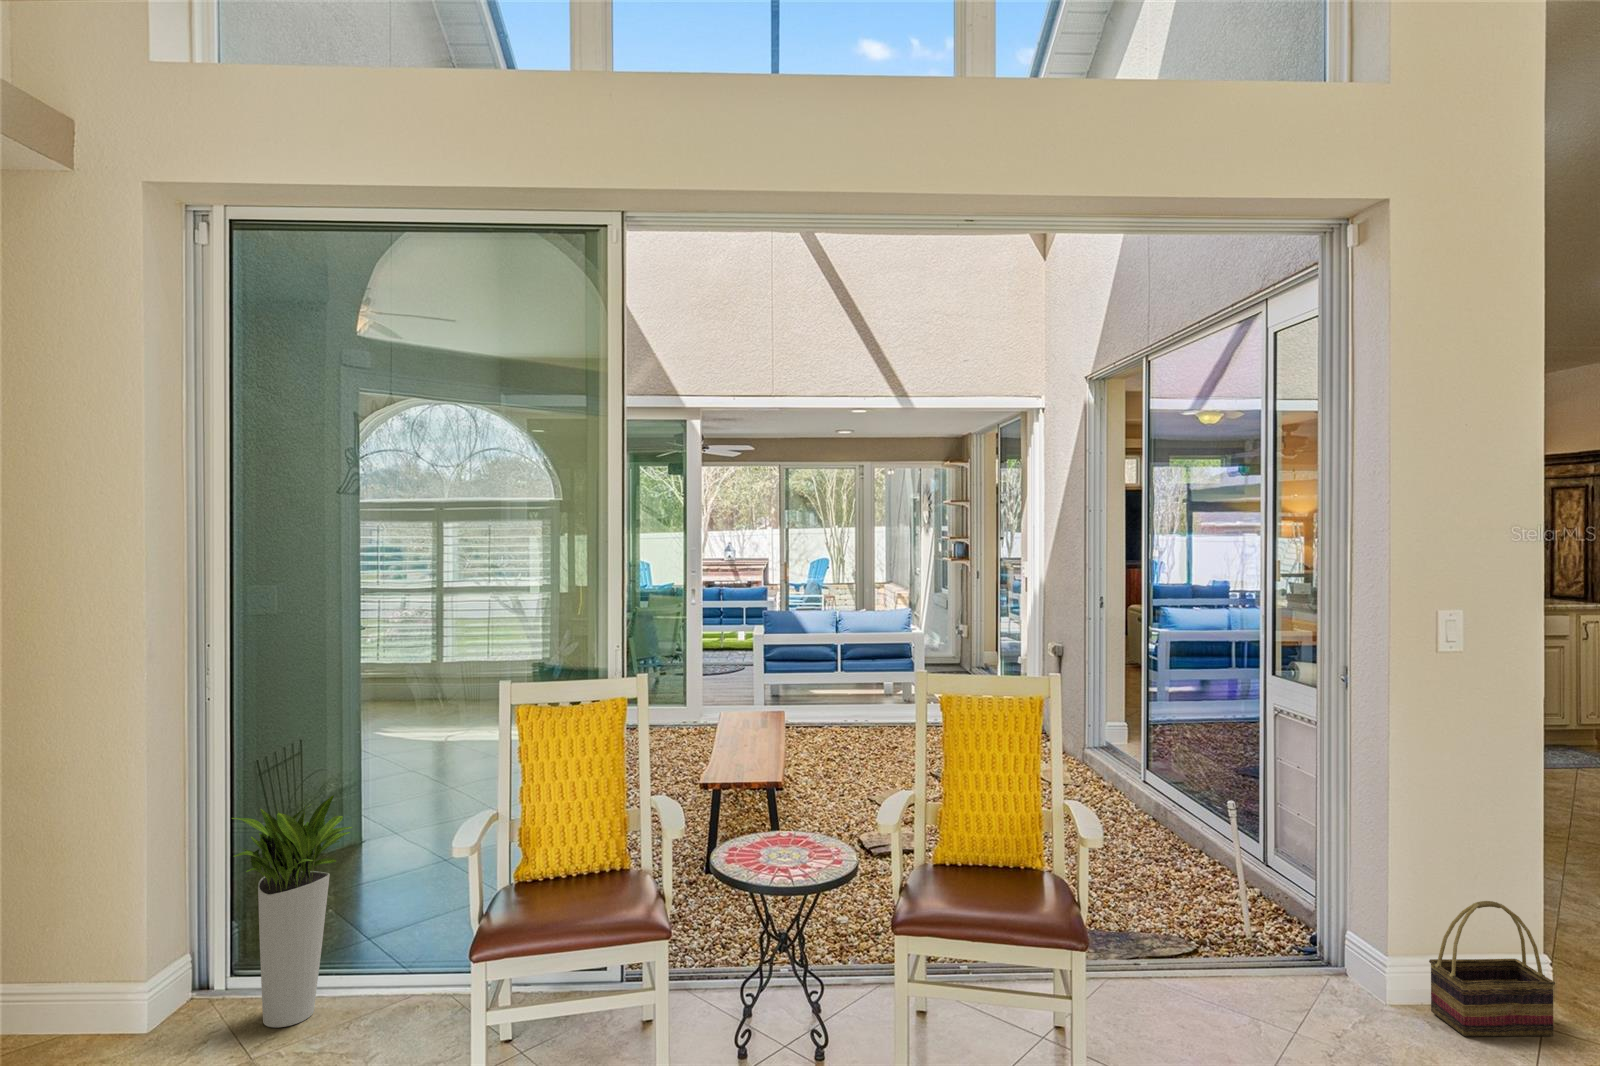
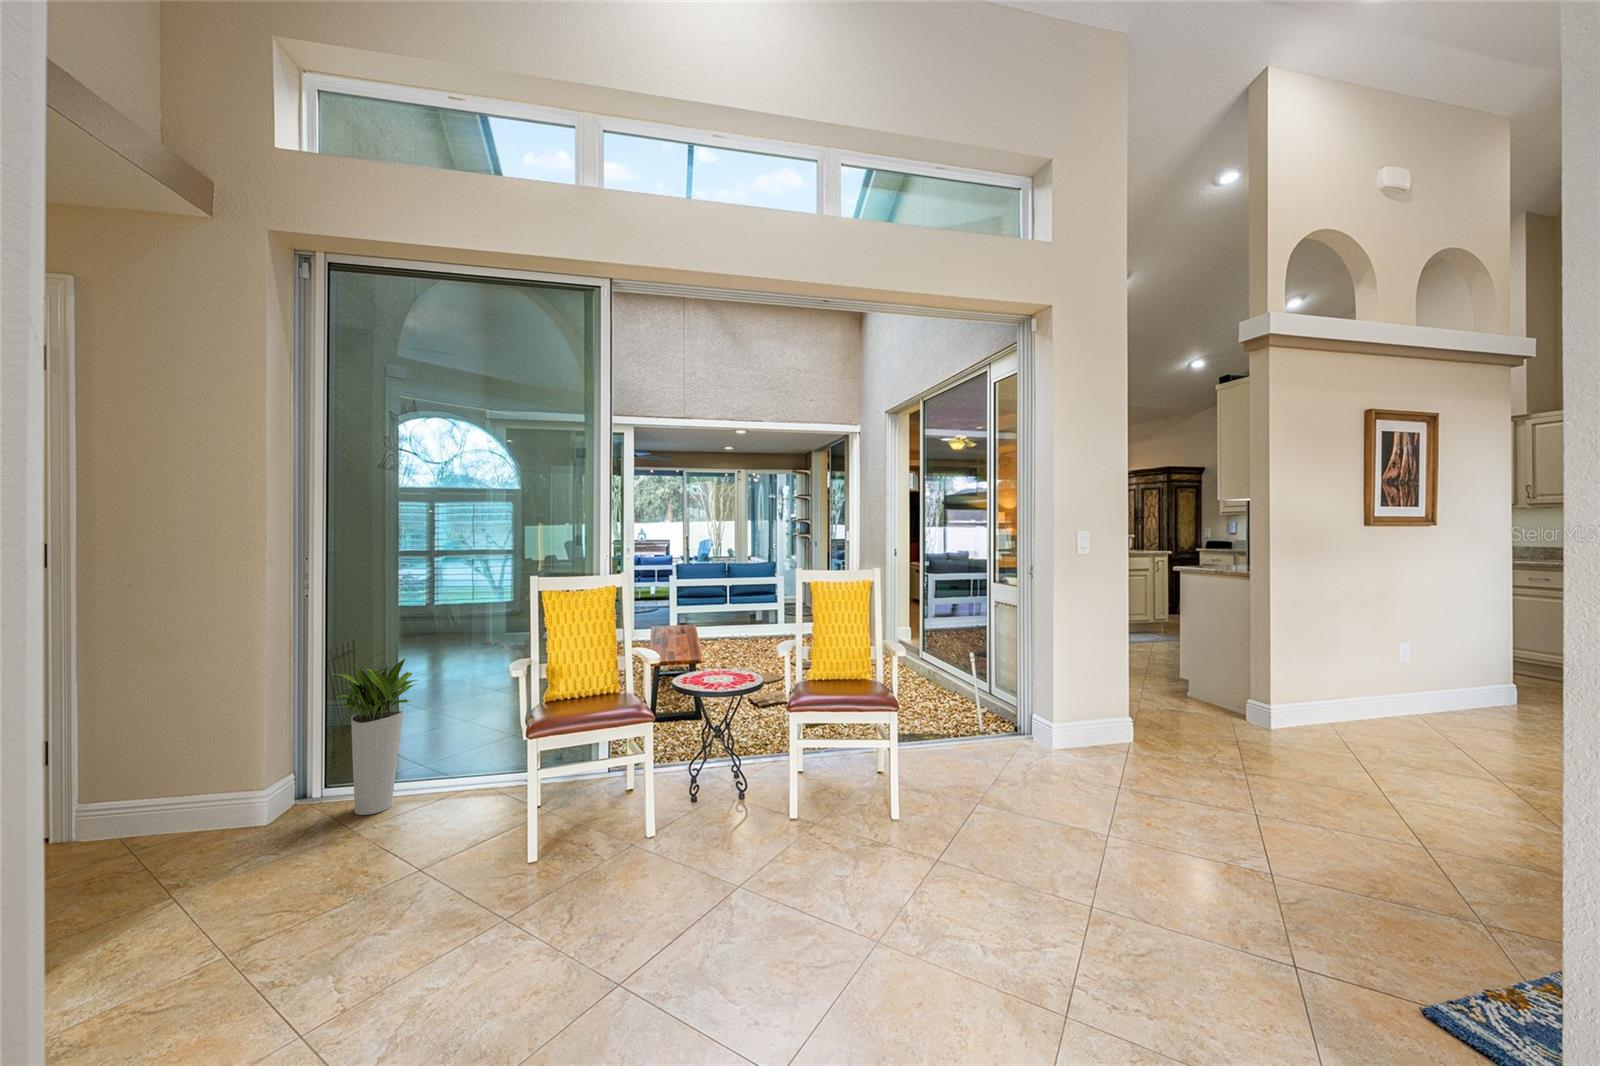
basket: present [1429,901,1555,1036] -> none [1077,691,1138,764]

